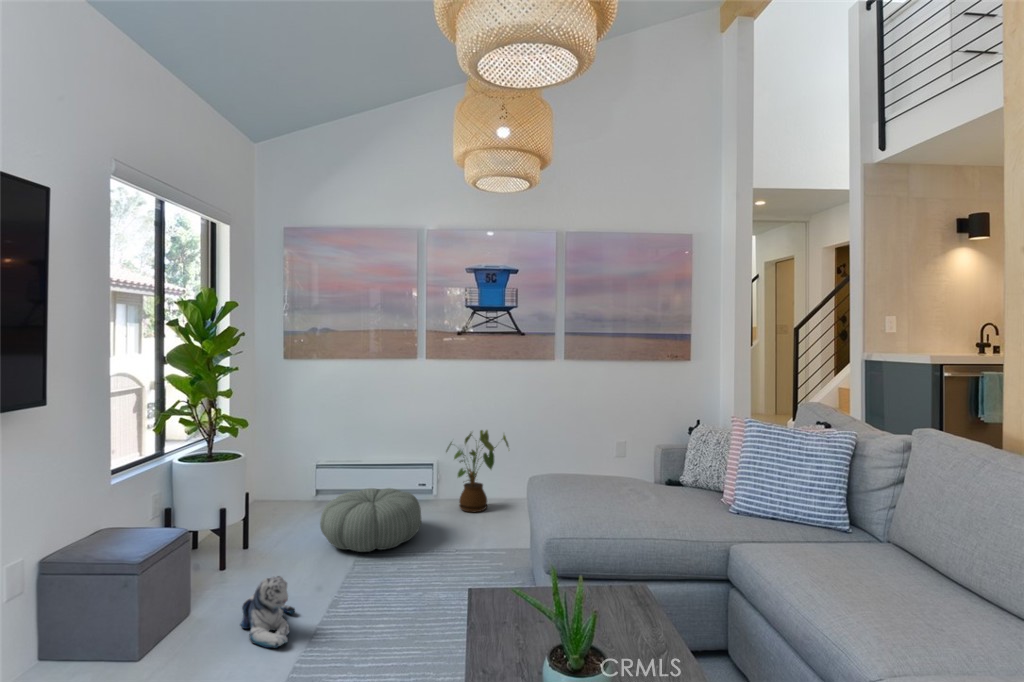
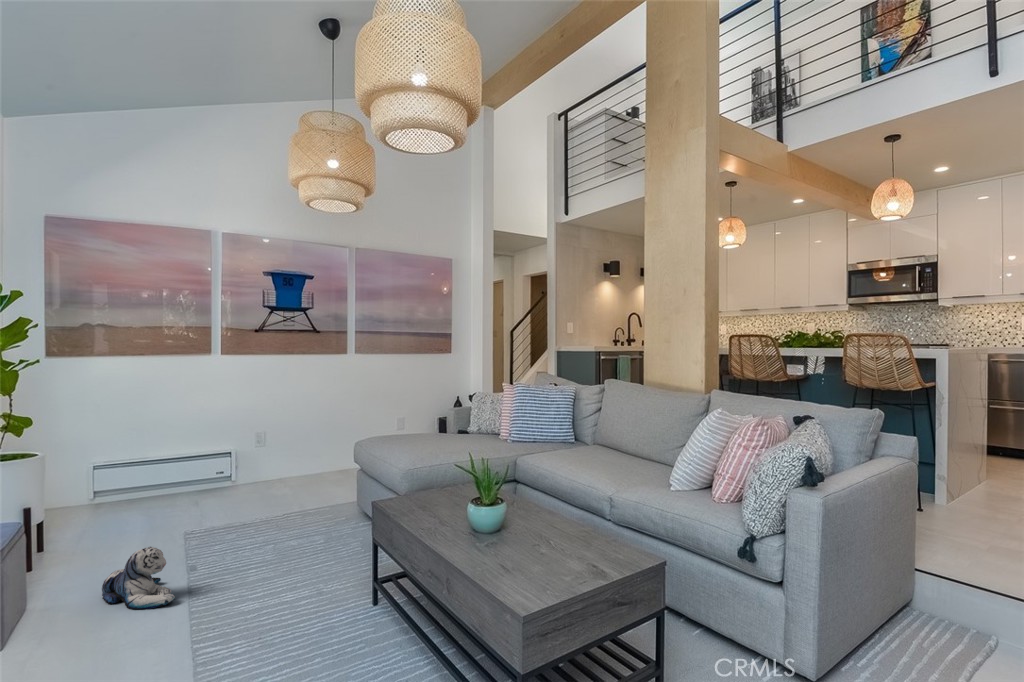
house plant: present [446,430,509,512] -> none [250,416,311,490]
pouf: present [320,488,421,552] -> none [133,475,244,534]

